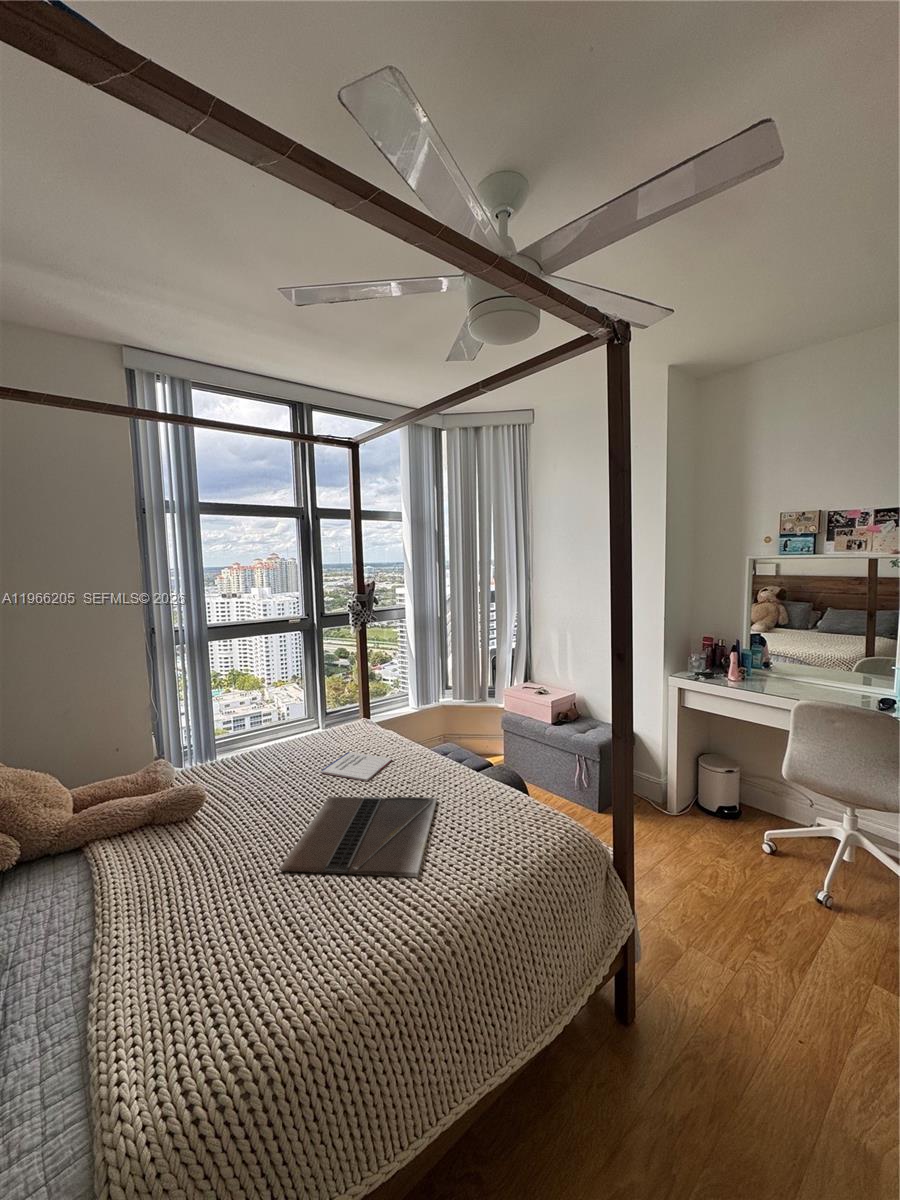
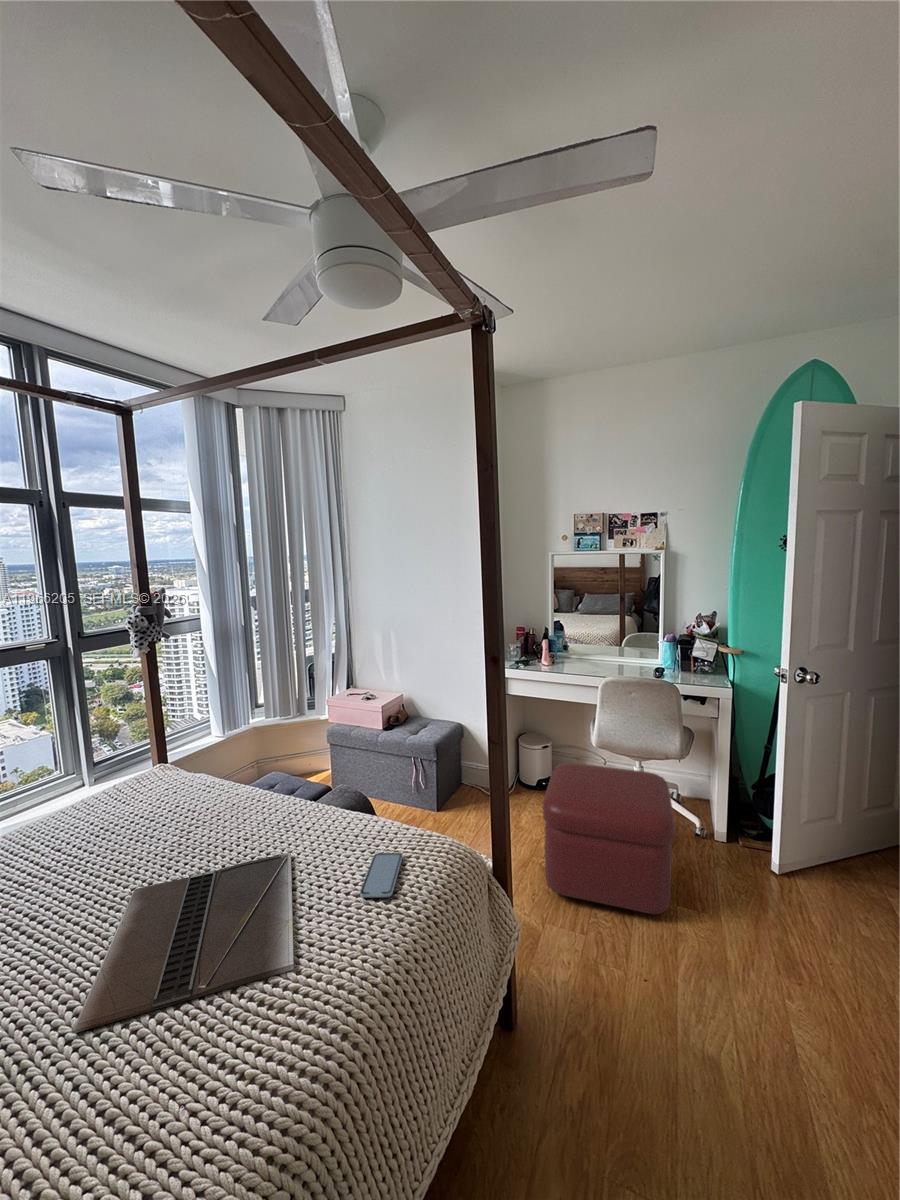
notebook: present [321,752,392,781] -> none [111,810,217,857]
ottoman: none [702,788,877,981] -> present [543,763,675,915]
smartphone: none [480,814,524,848] -> present [360,852,403,897]

